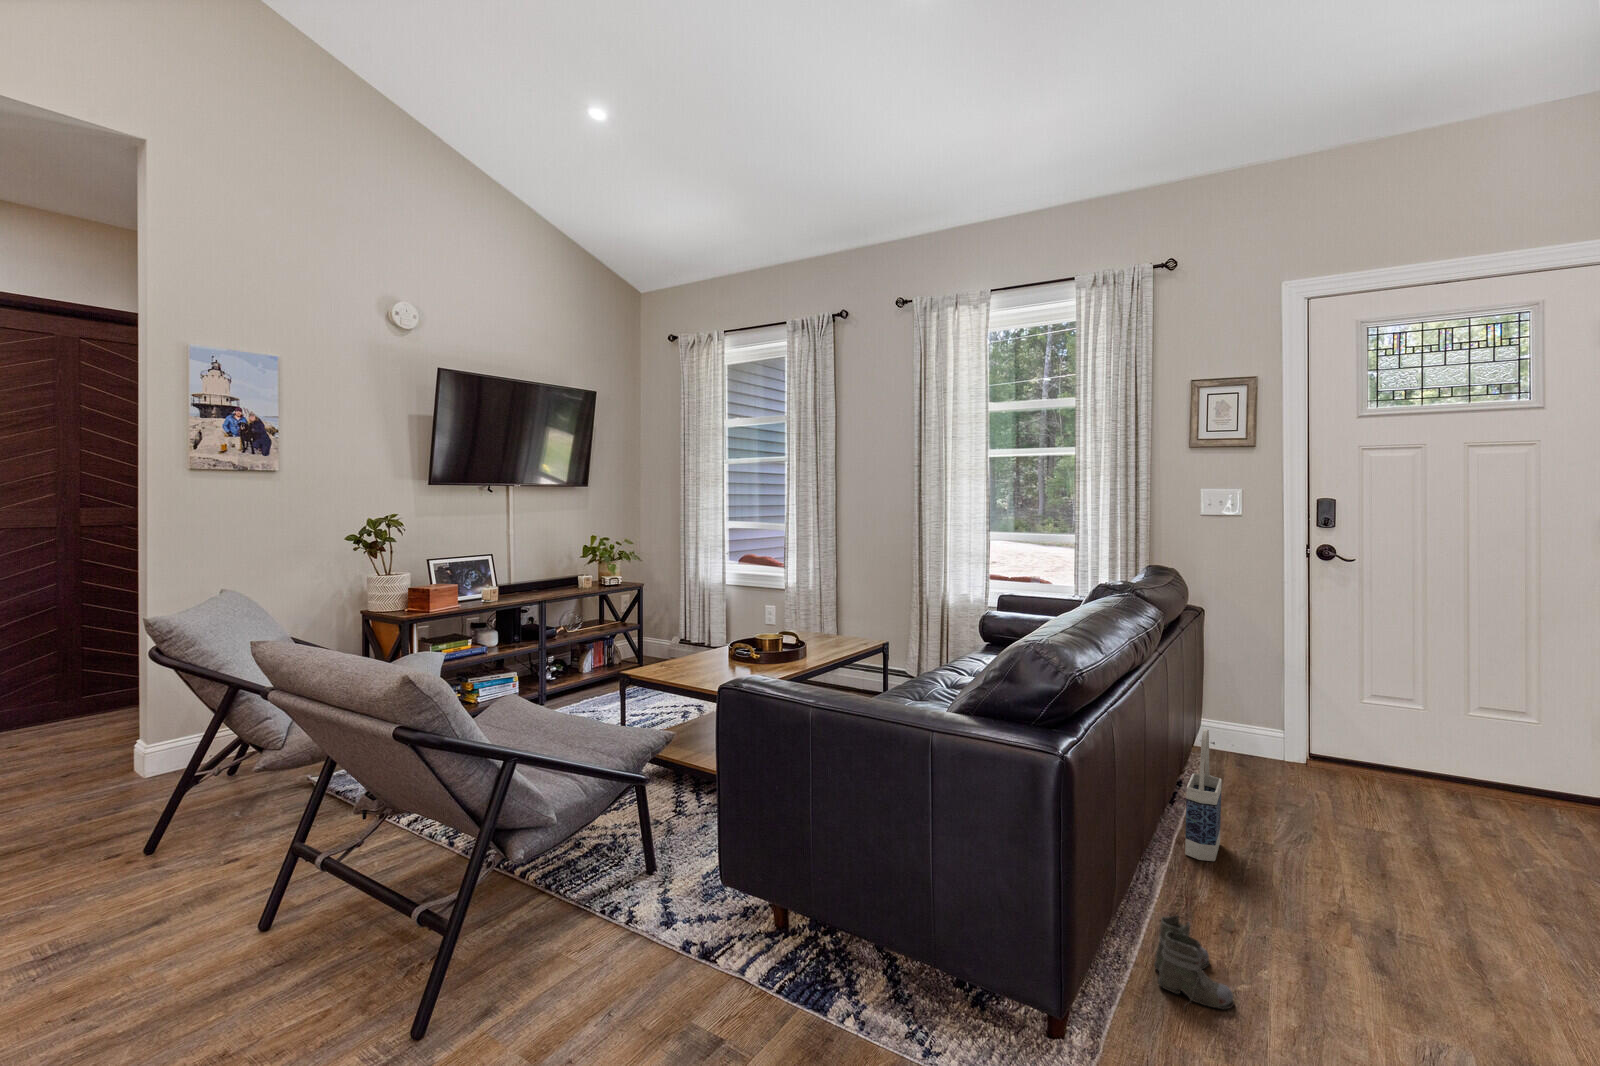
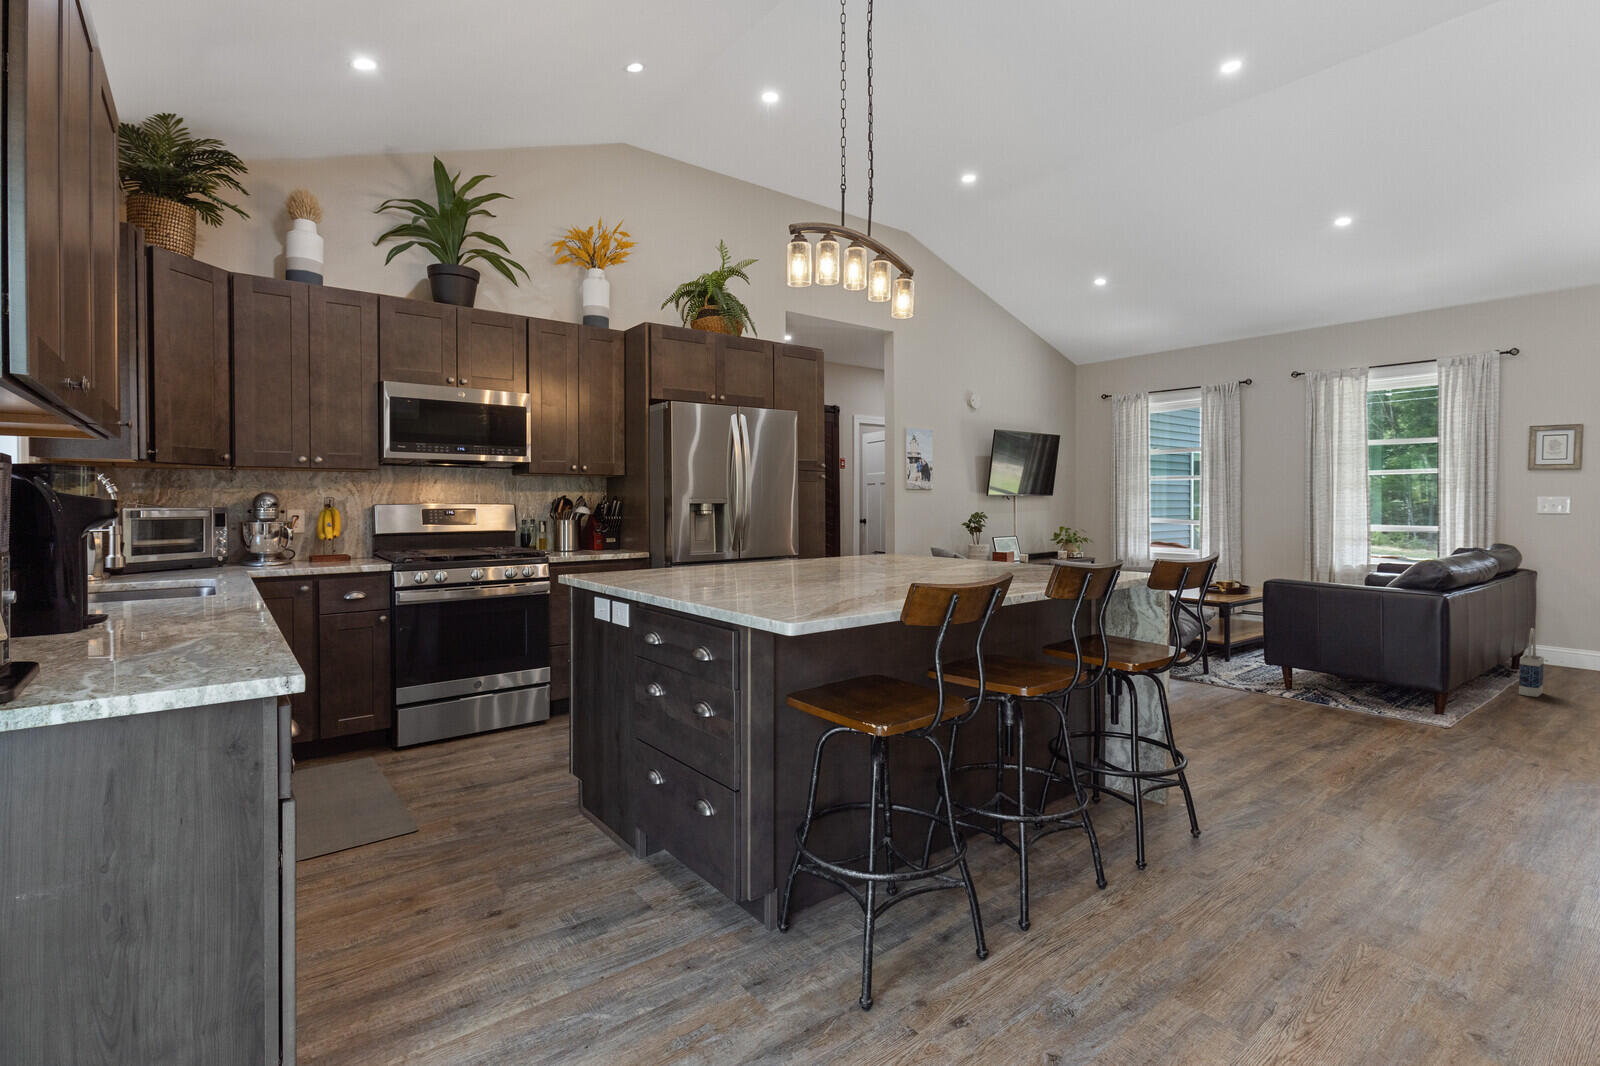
boots: present [1154,915,1234,1009] -> none [1499,693,1541,724]

